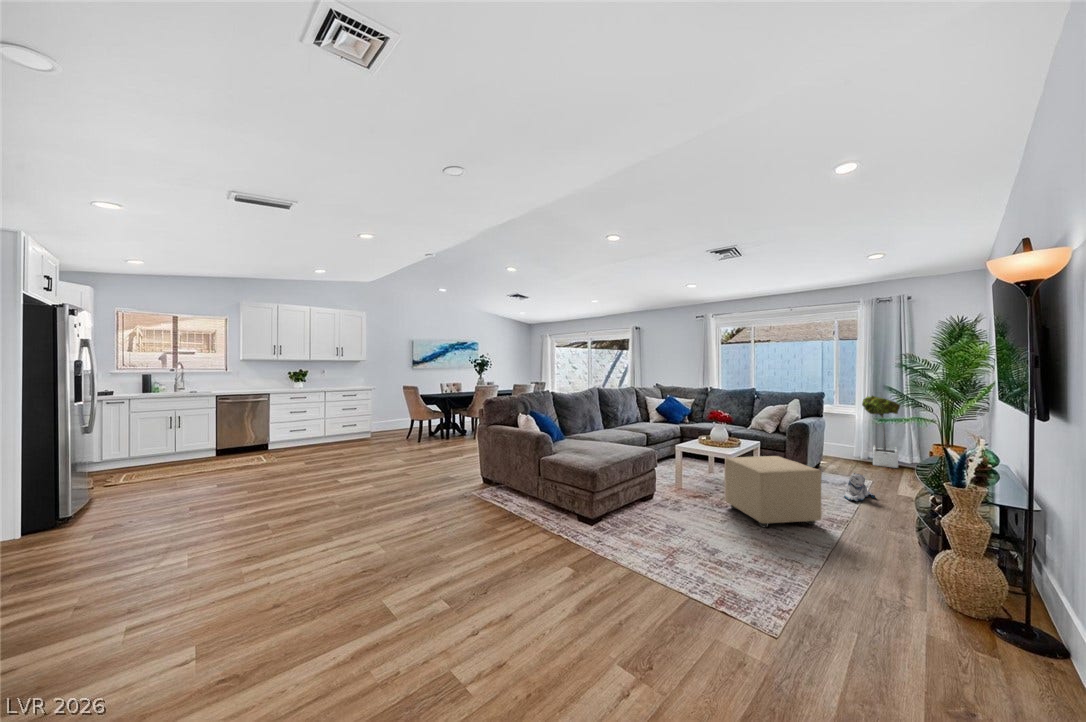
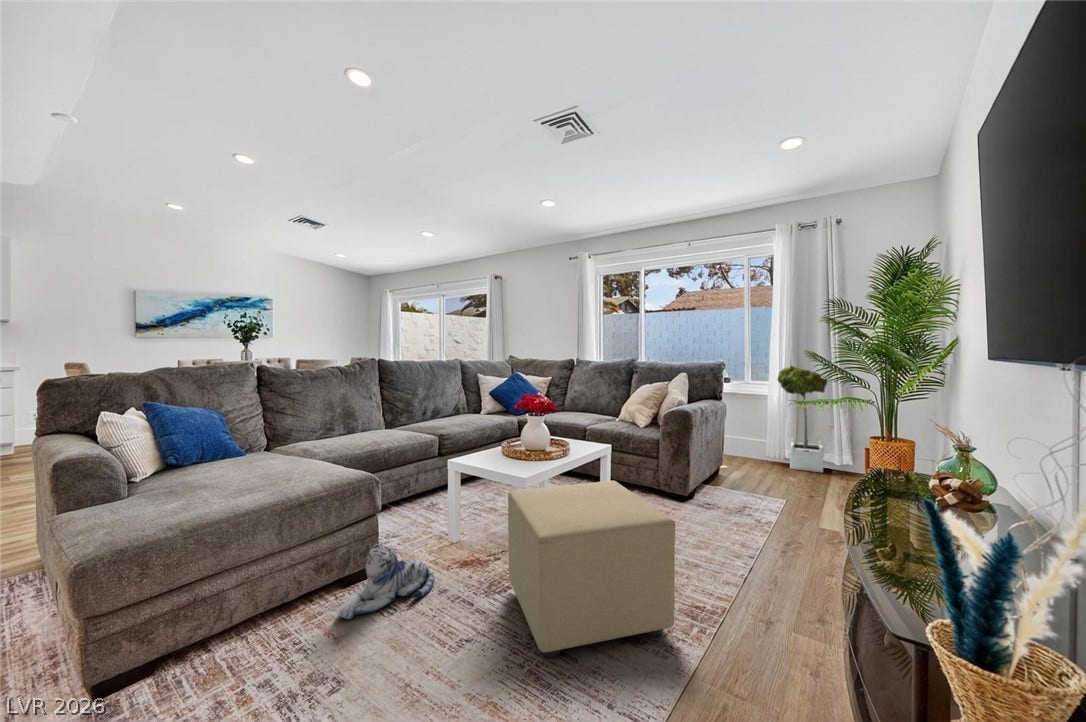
plush toy: present [844,473,875,501] -> present [338,544,435,619]

